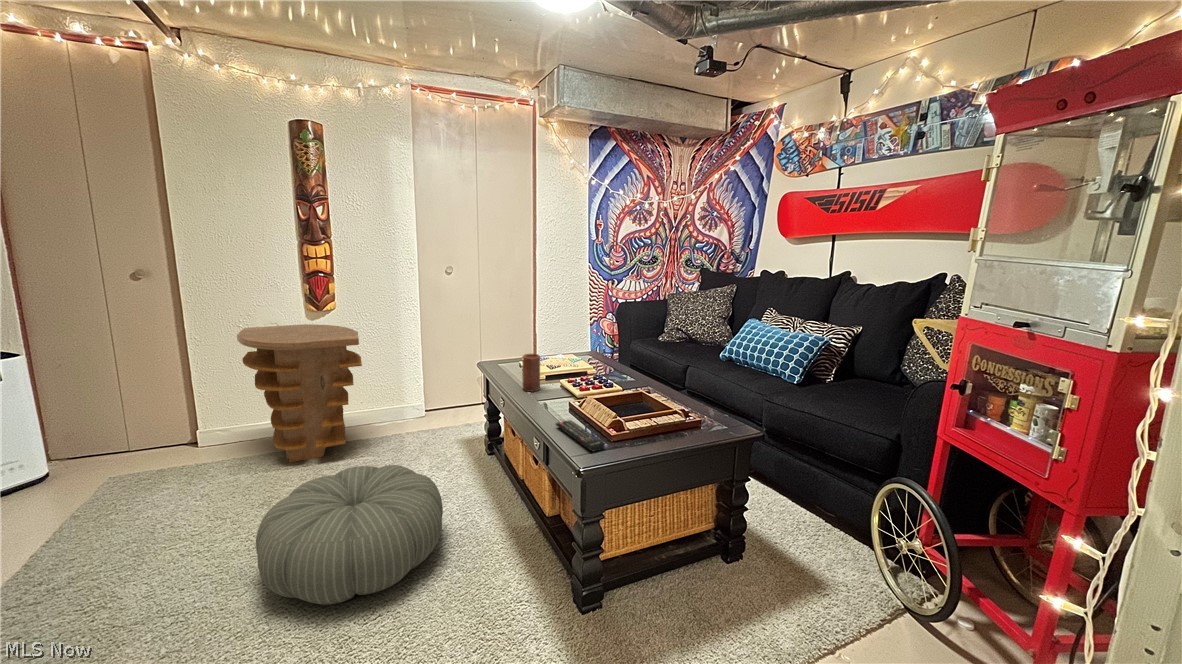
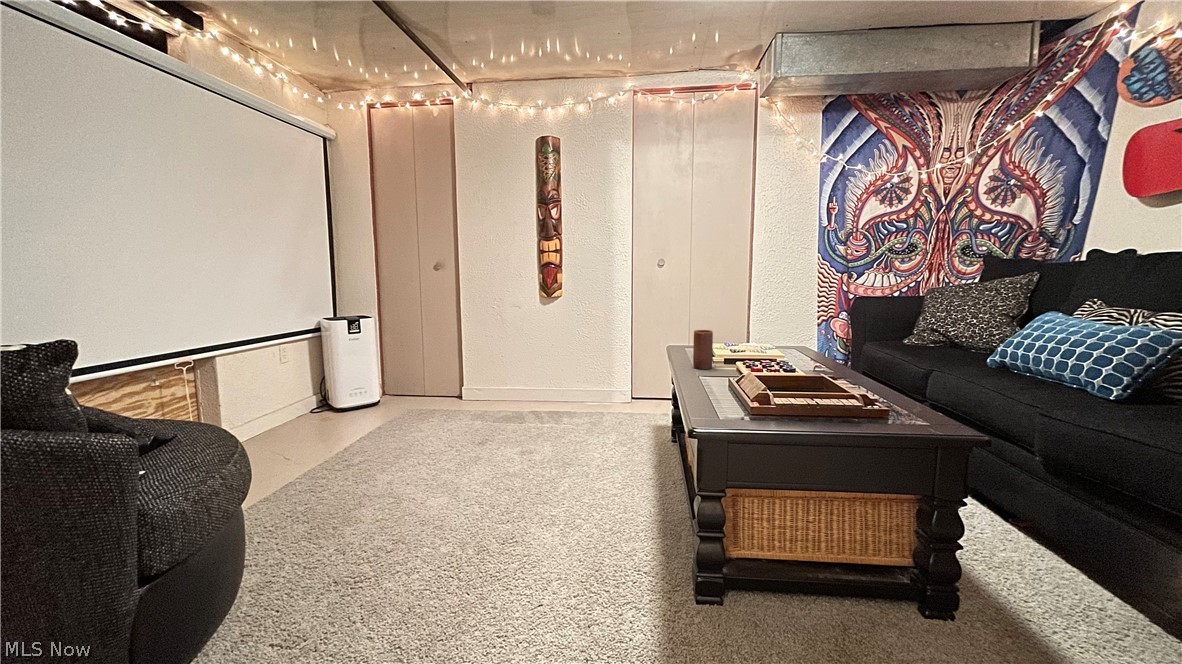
side table: present [237,324,362,462] -> none [487,309,571,421]
remote control: present [556,420,605,452] -> none [702,391,742,420]
pouf: present [256,465,443,605] -> none [450,420,602,524]

